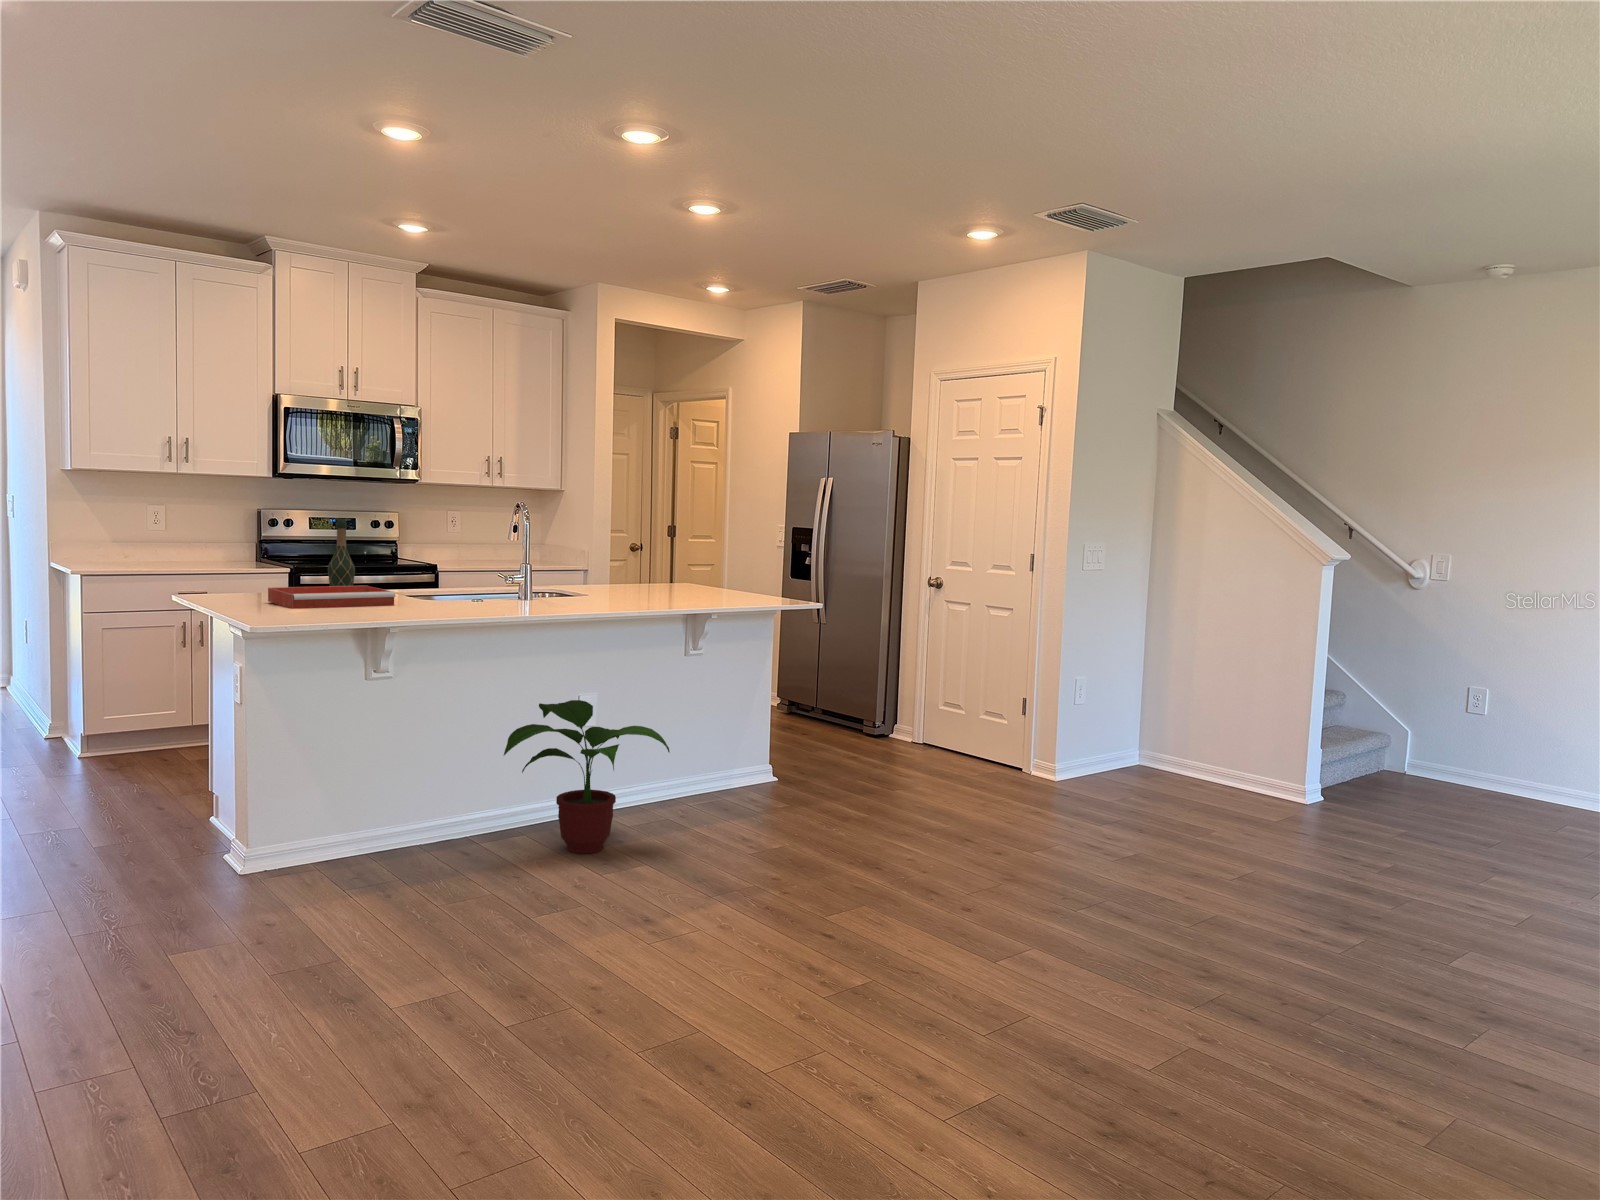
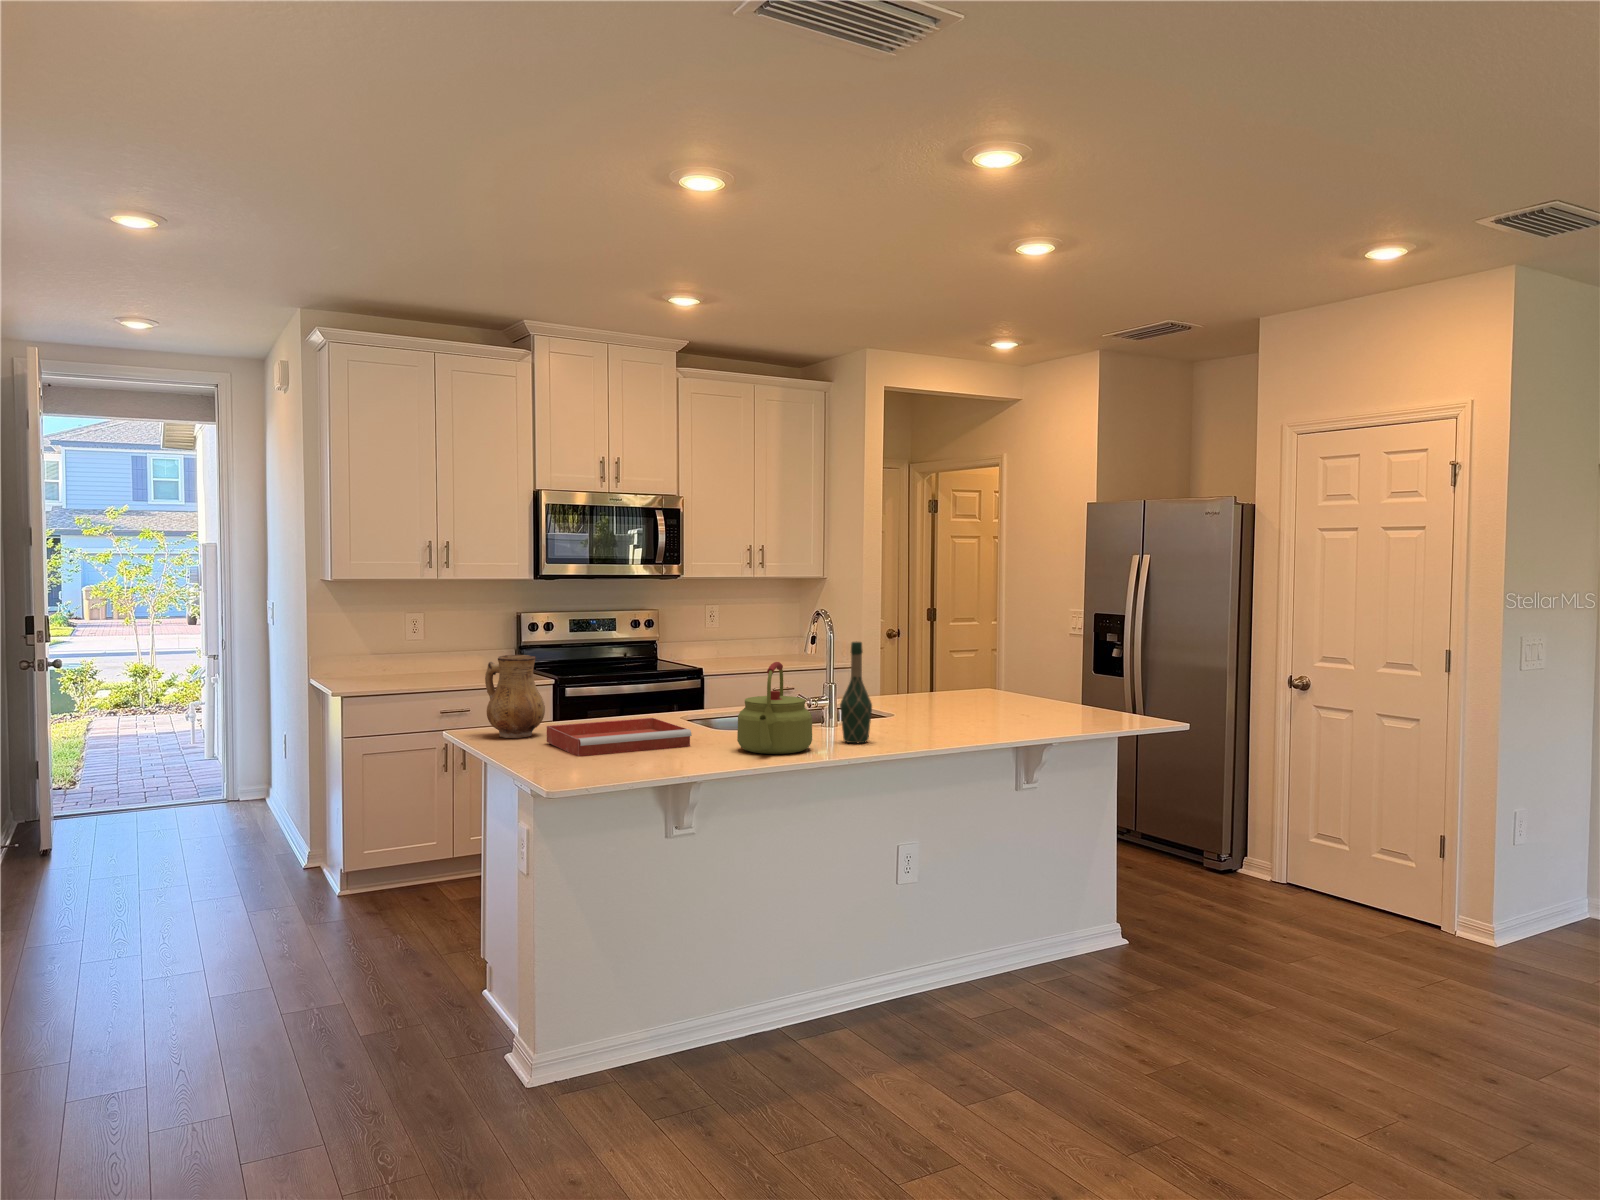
wine bottle: present [328,519,355,586] -> present [840,642,872,743]
ceramic pitcher: none [214,530,269,600] -> present [485,655,545,738]
kettle: none [433,536,496,610] -> present [737,662,812,754]
potted plant: present [504,700,670,854] -> none [834,858,1034,1065]

